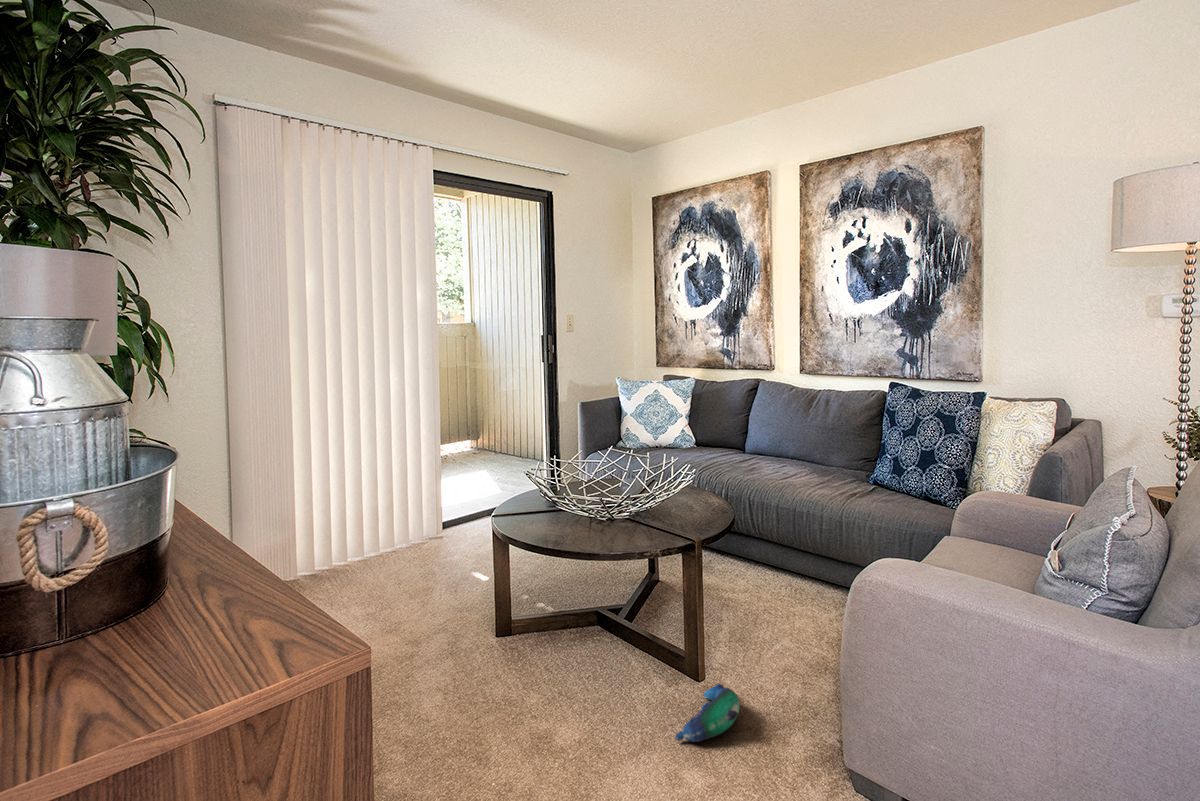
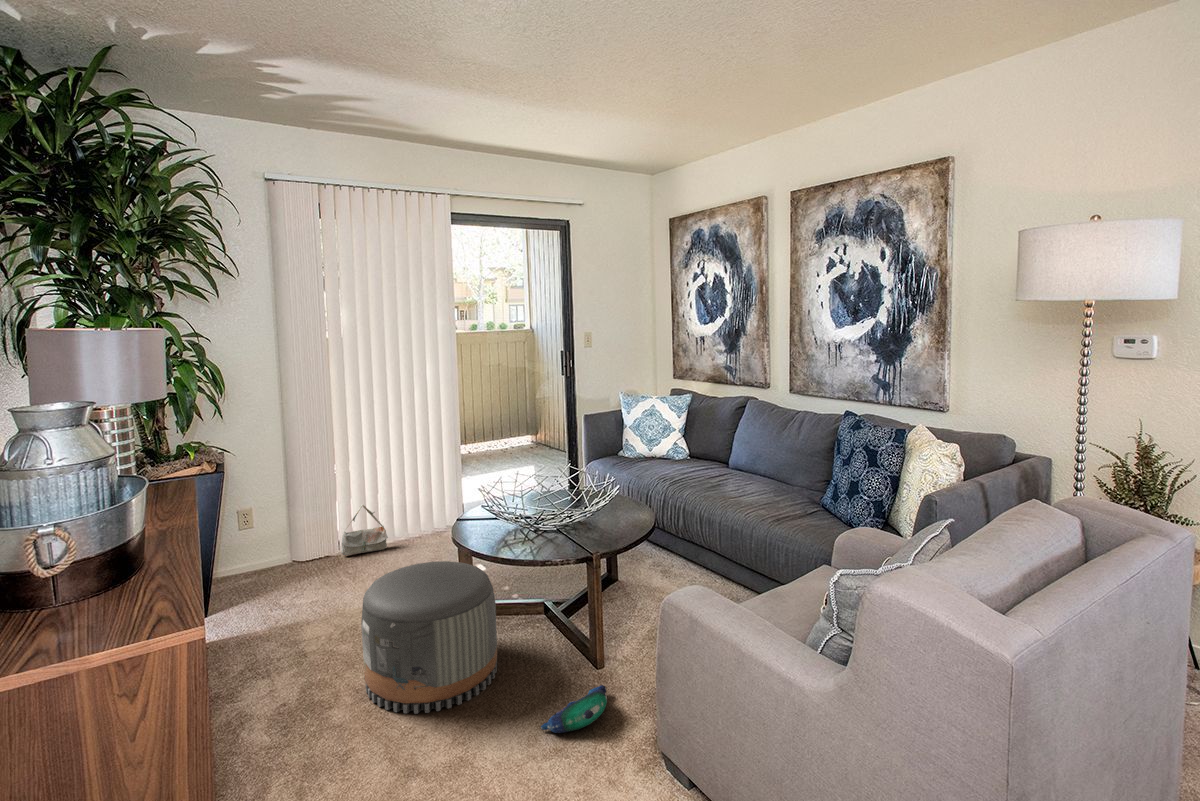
bag: none [309,511,366,574] -> present [341,504,388,555]
pouf: none [421,558,582,743] -> present [361,561,497,714]

